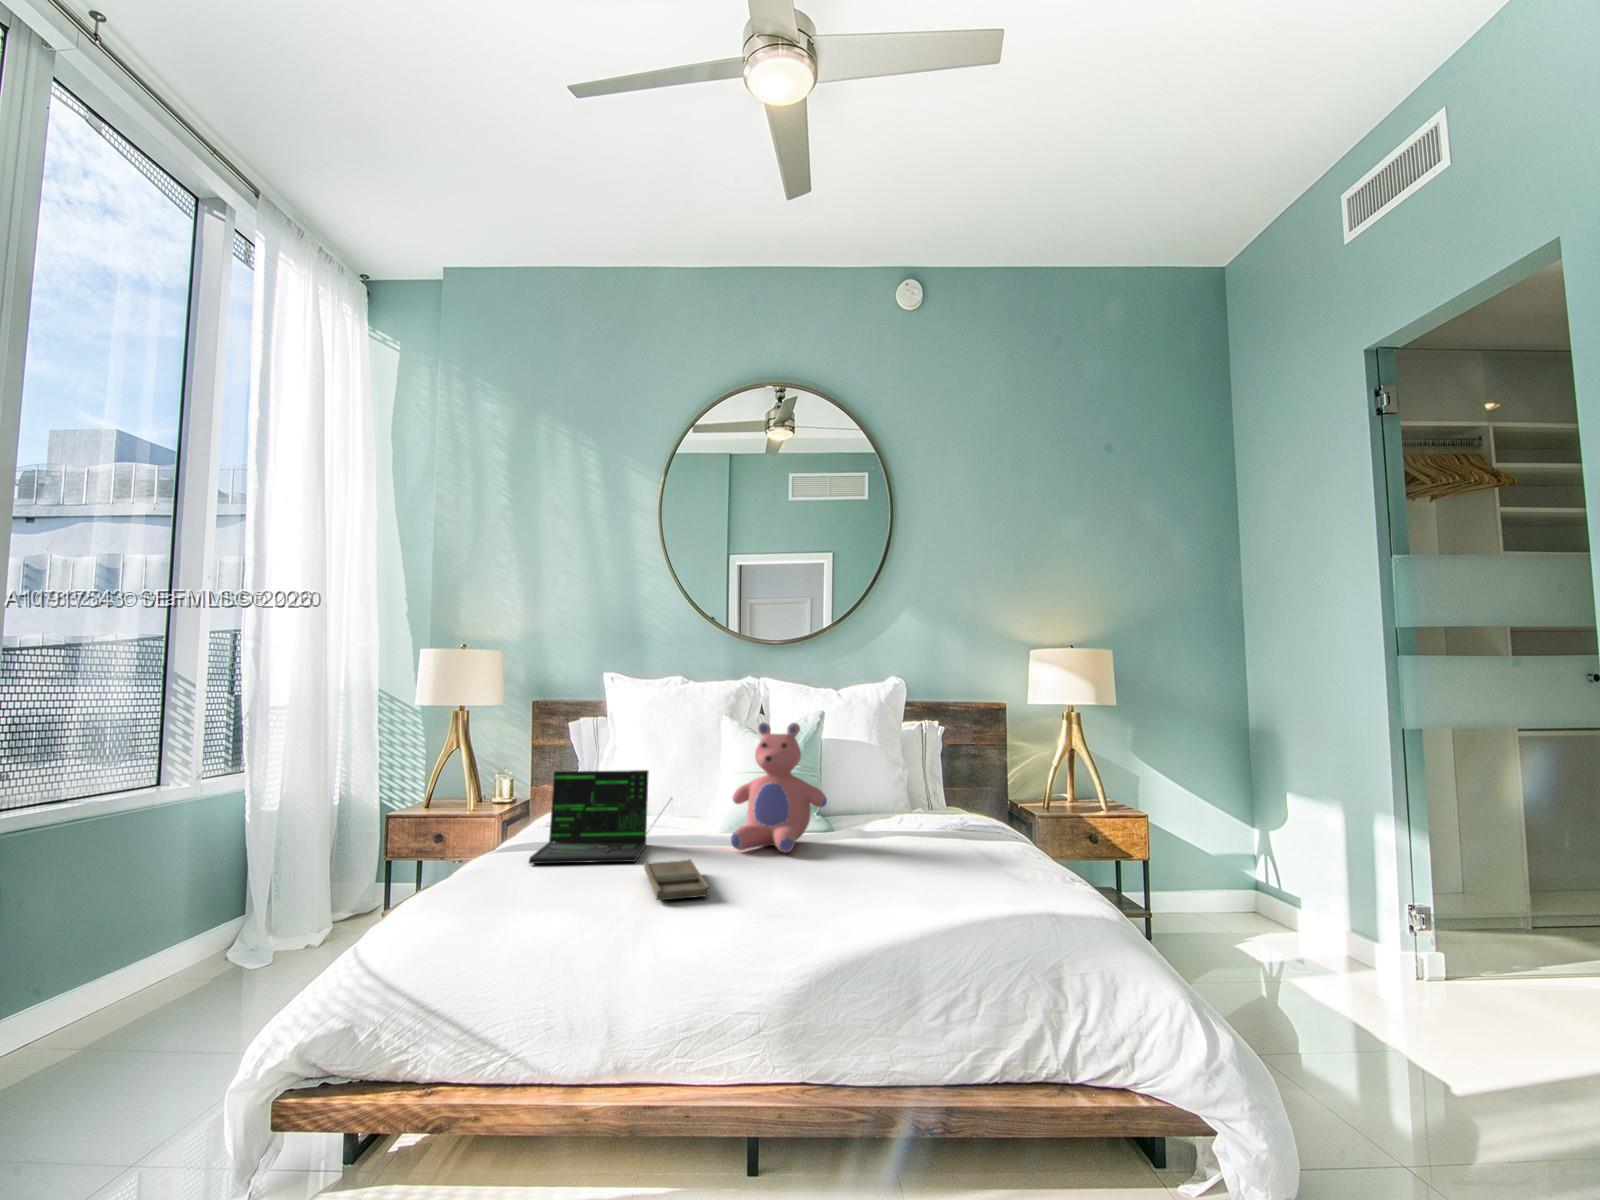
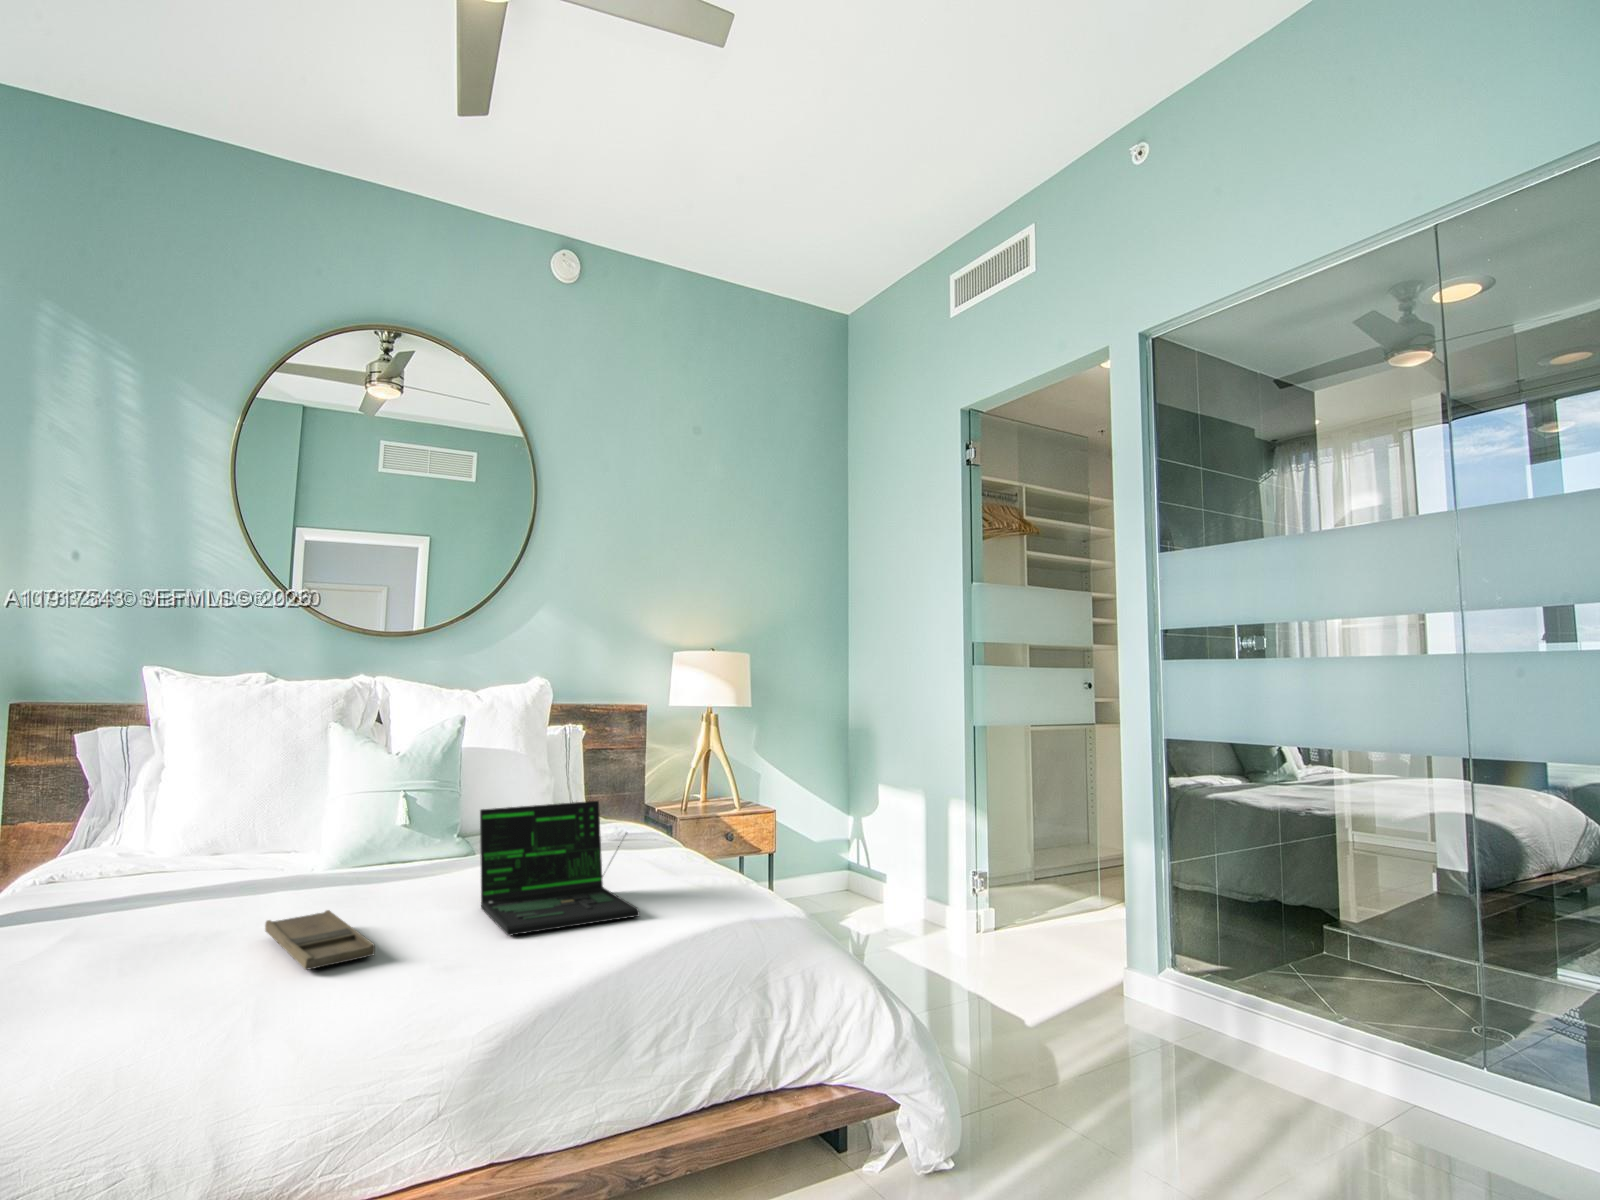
teddy bear: present [731,722,827,852] -> none [364,736,487,891]
laptop: present [529,770,672,864] -> present [480,801,639,936]

